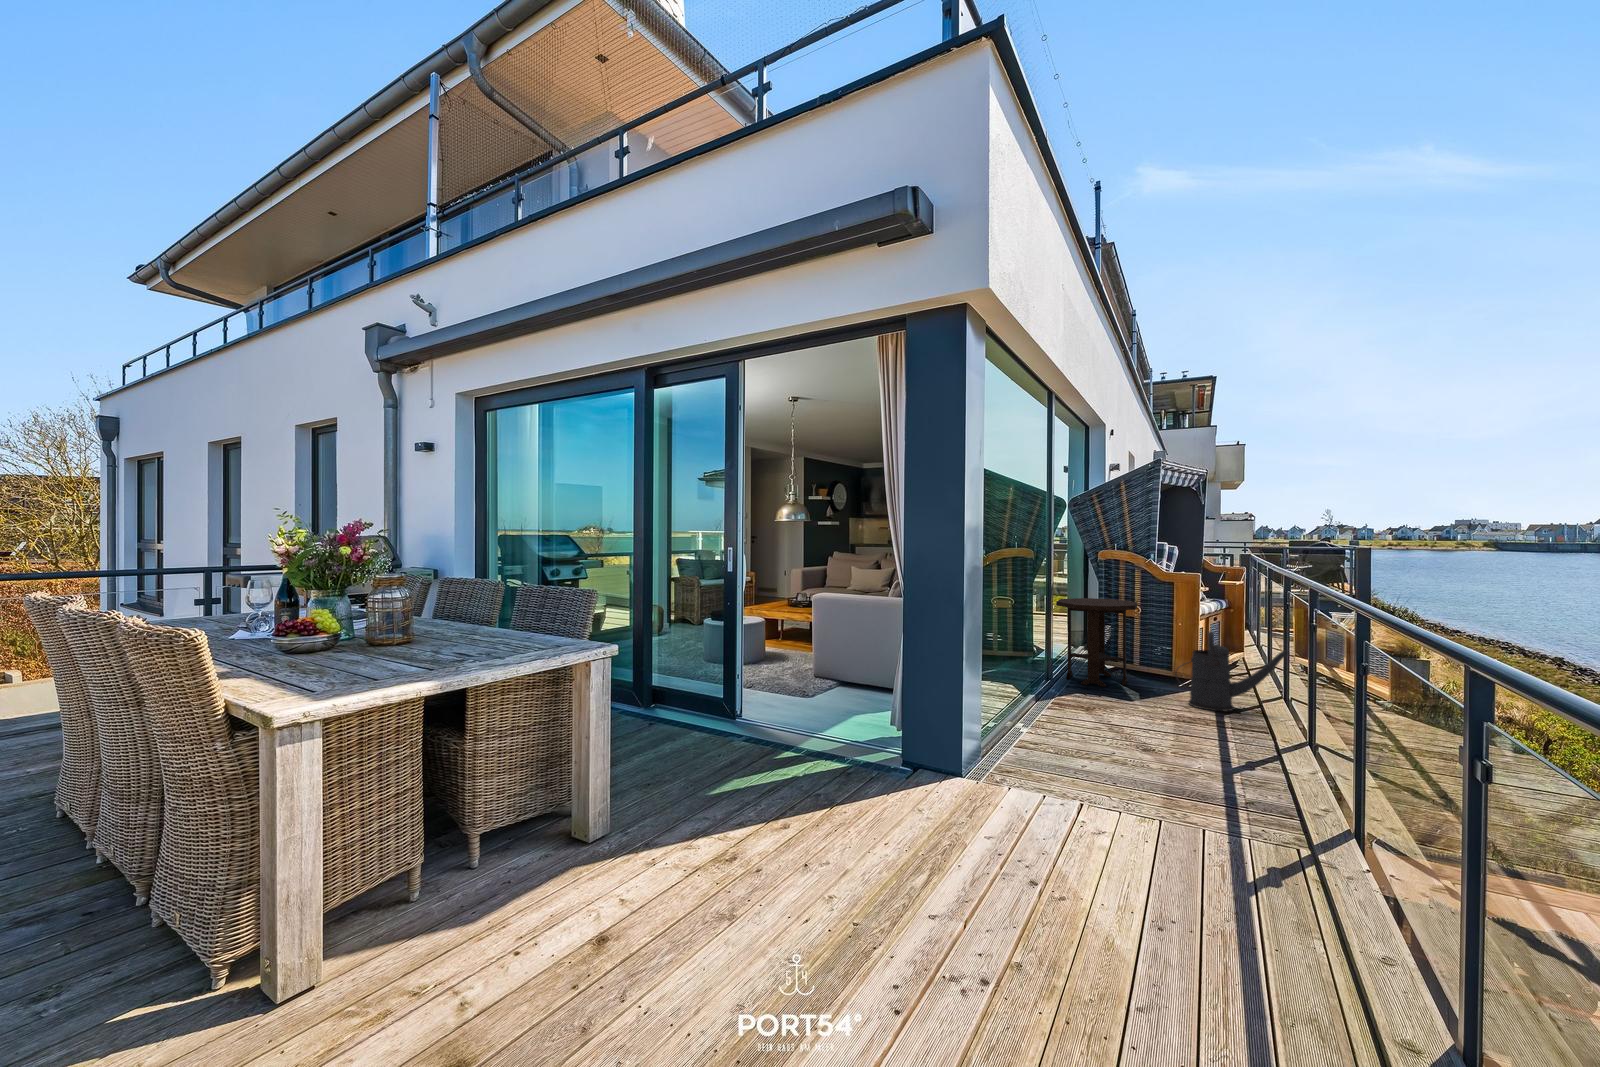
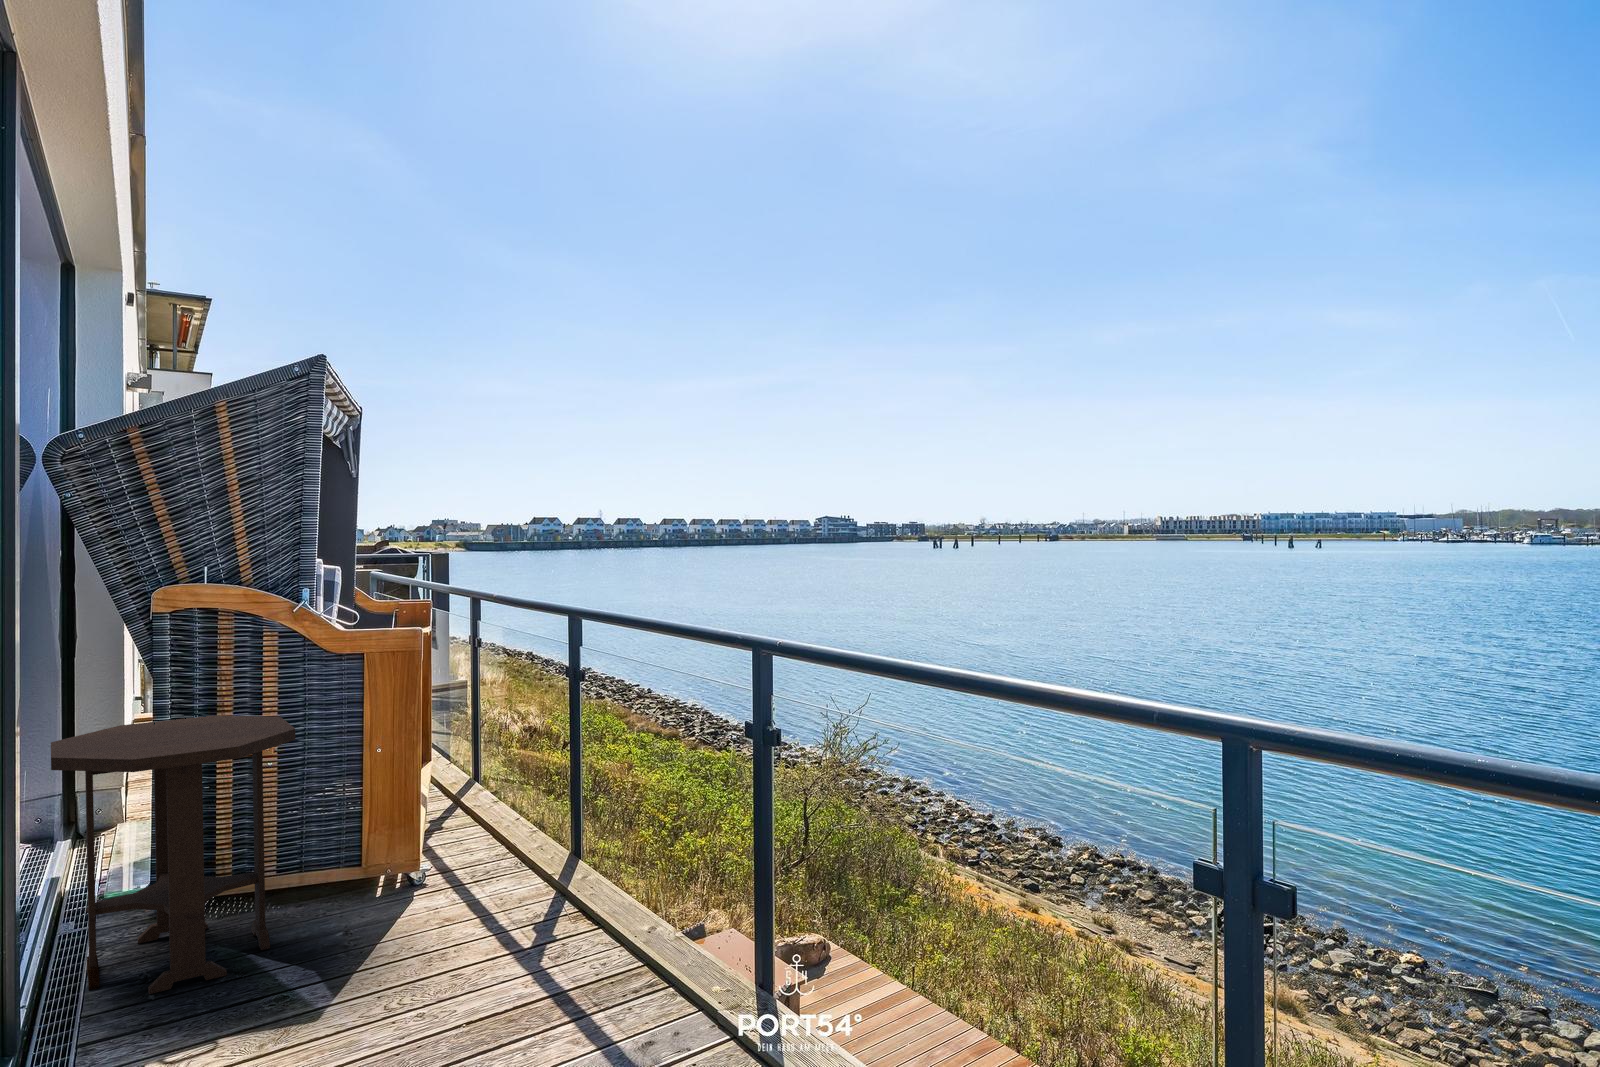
watering can: present [1175,632,1287,711] -> none [421,764,628,957]

